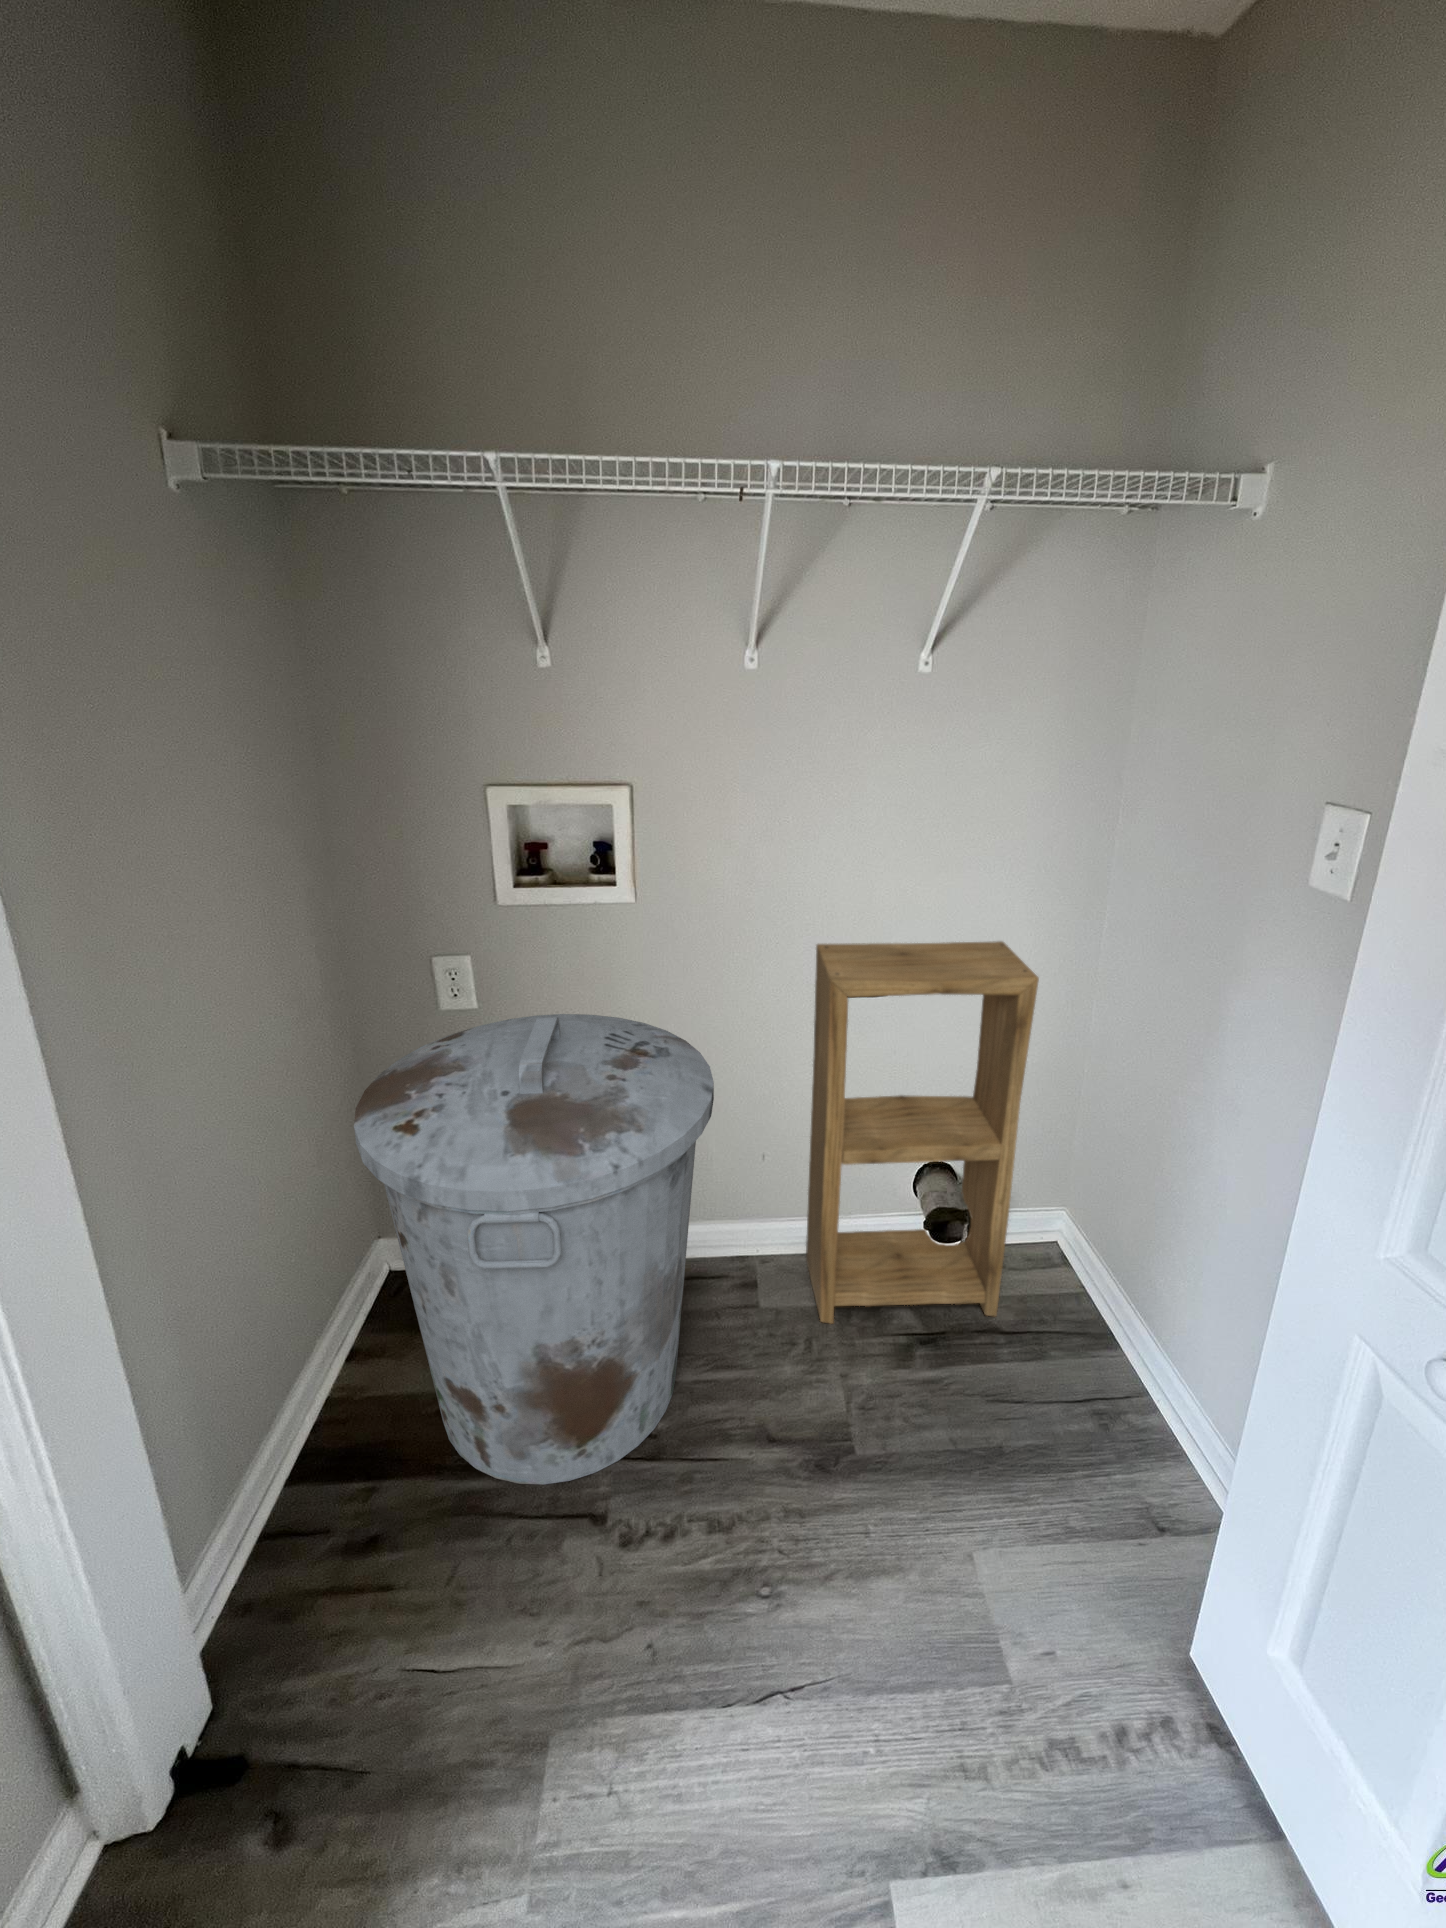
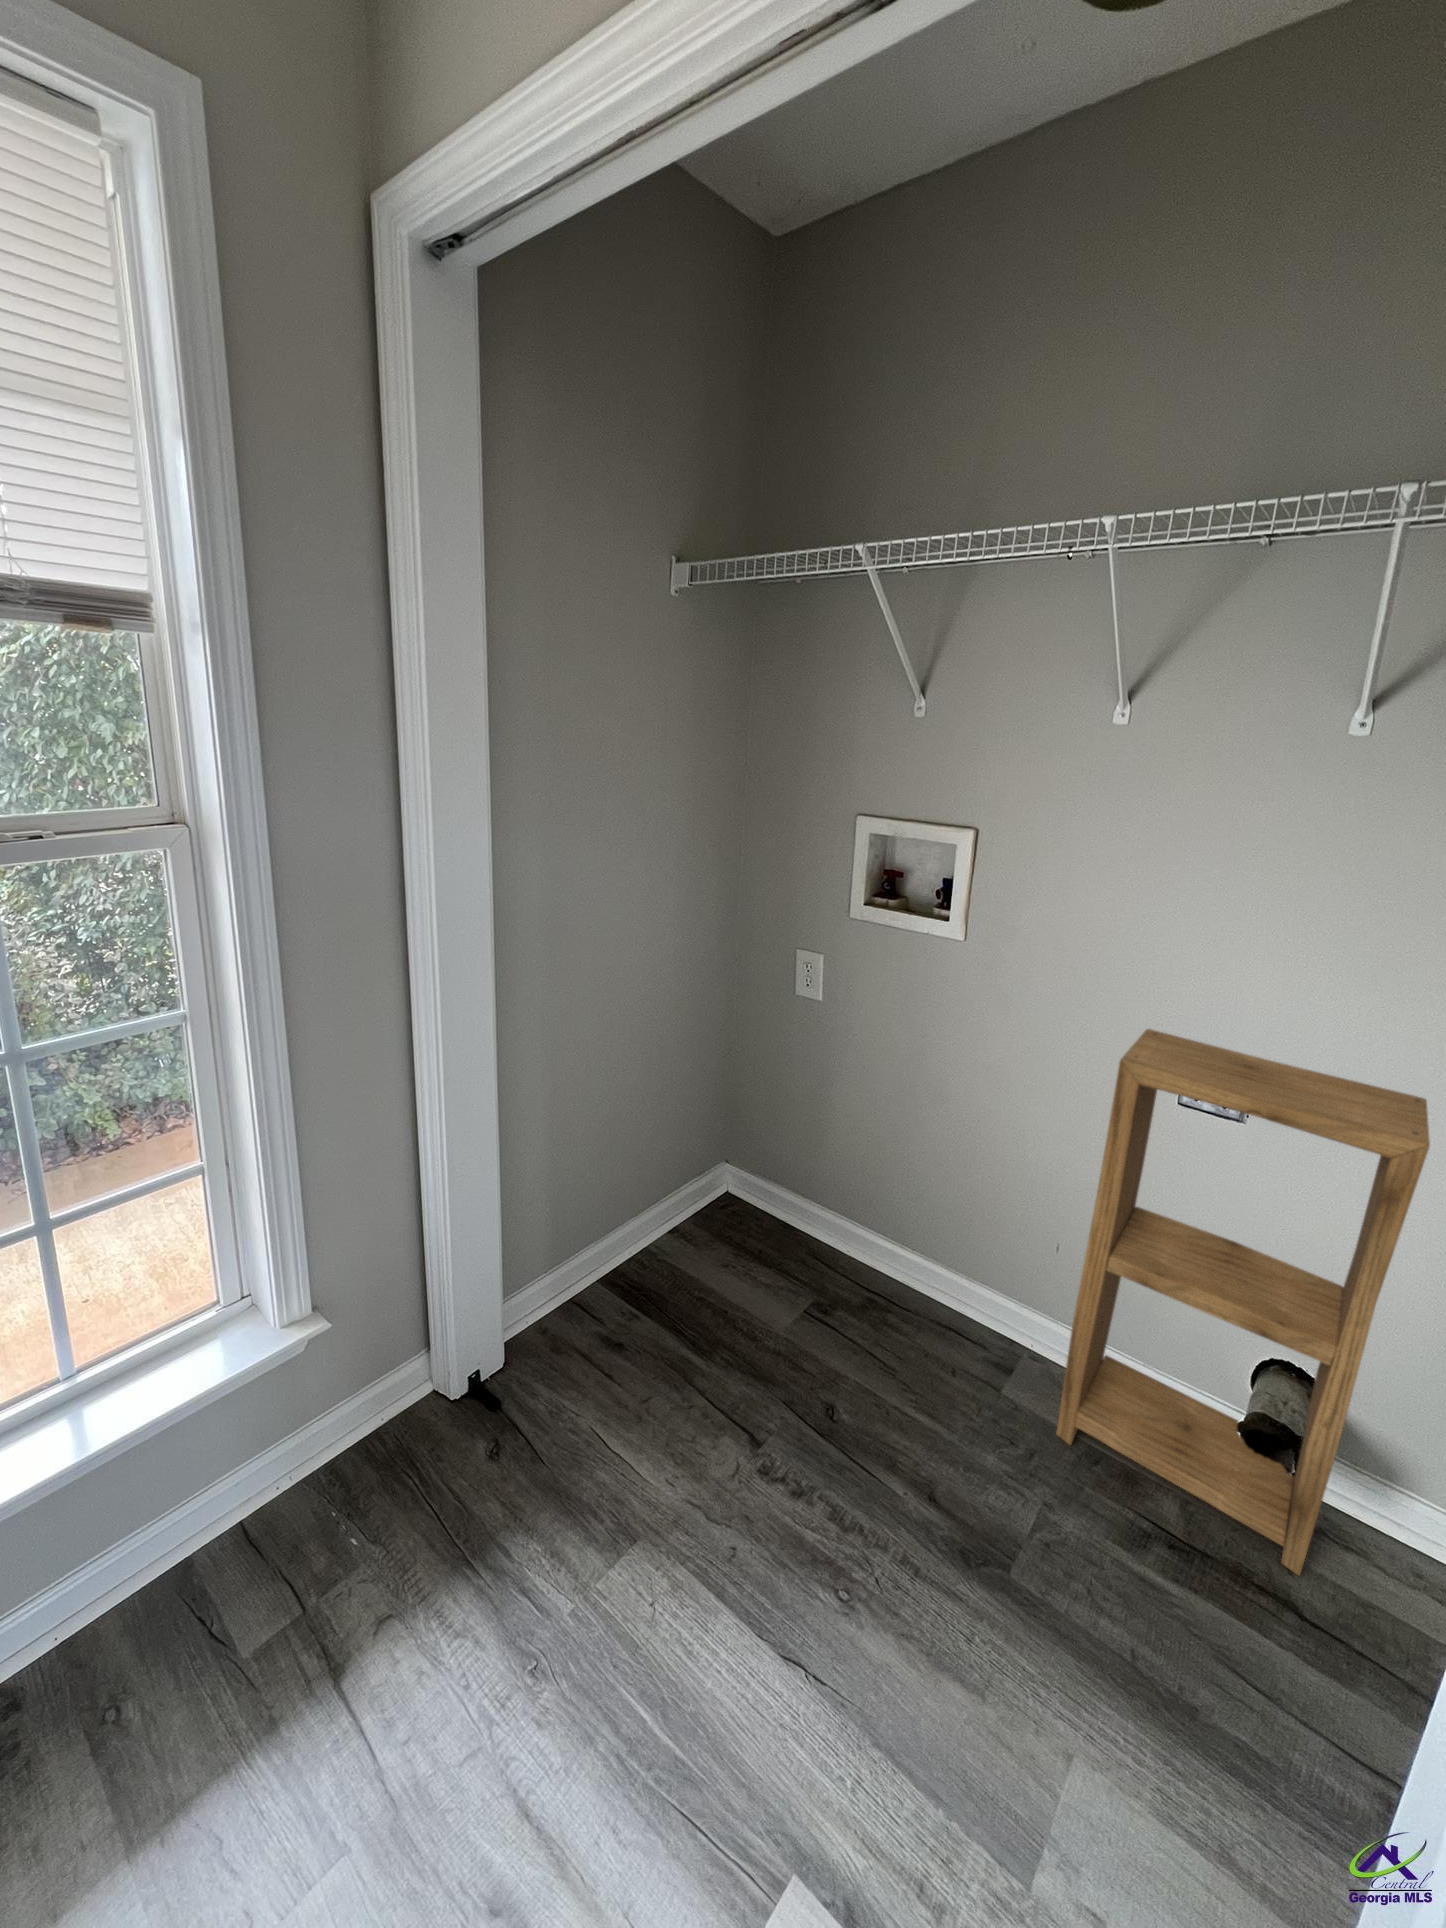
trash can: present [354,1014,714,1484] -> none [671,1008,971,1413]

